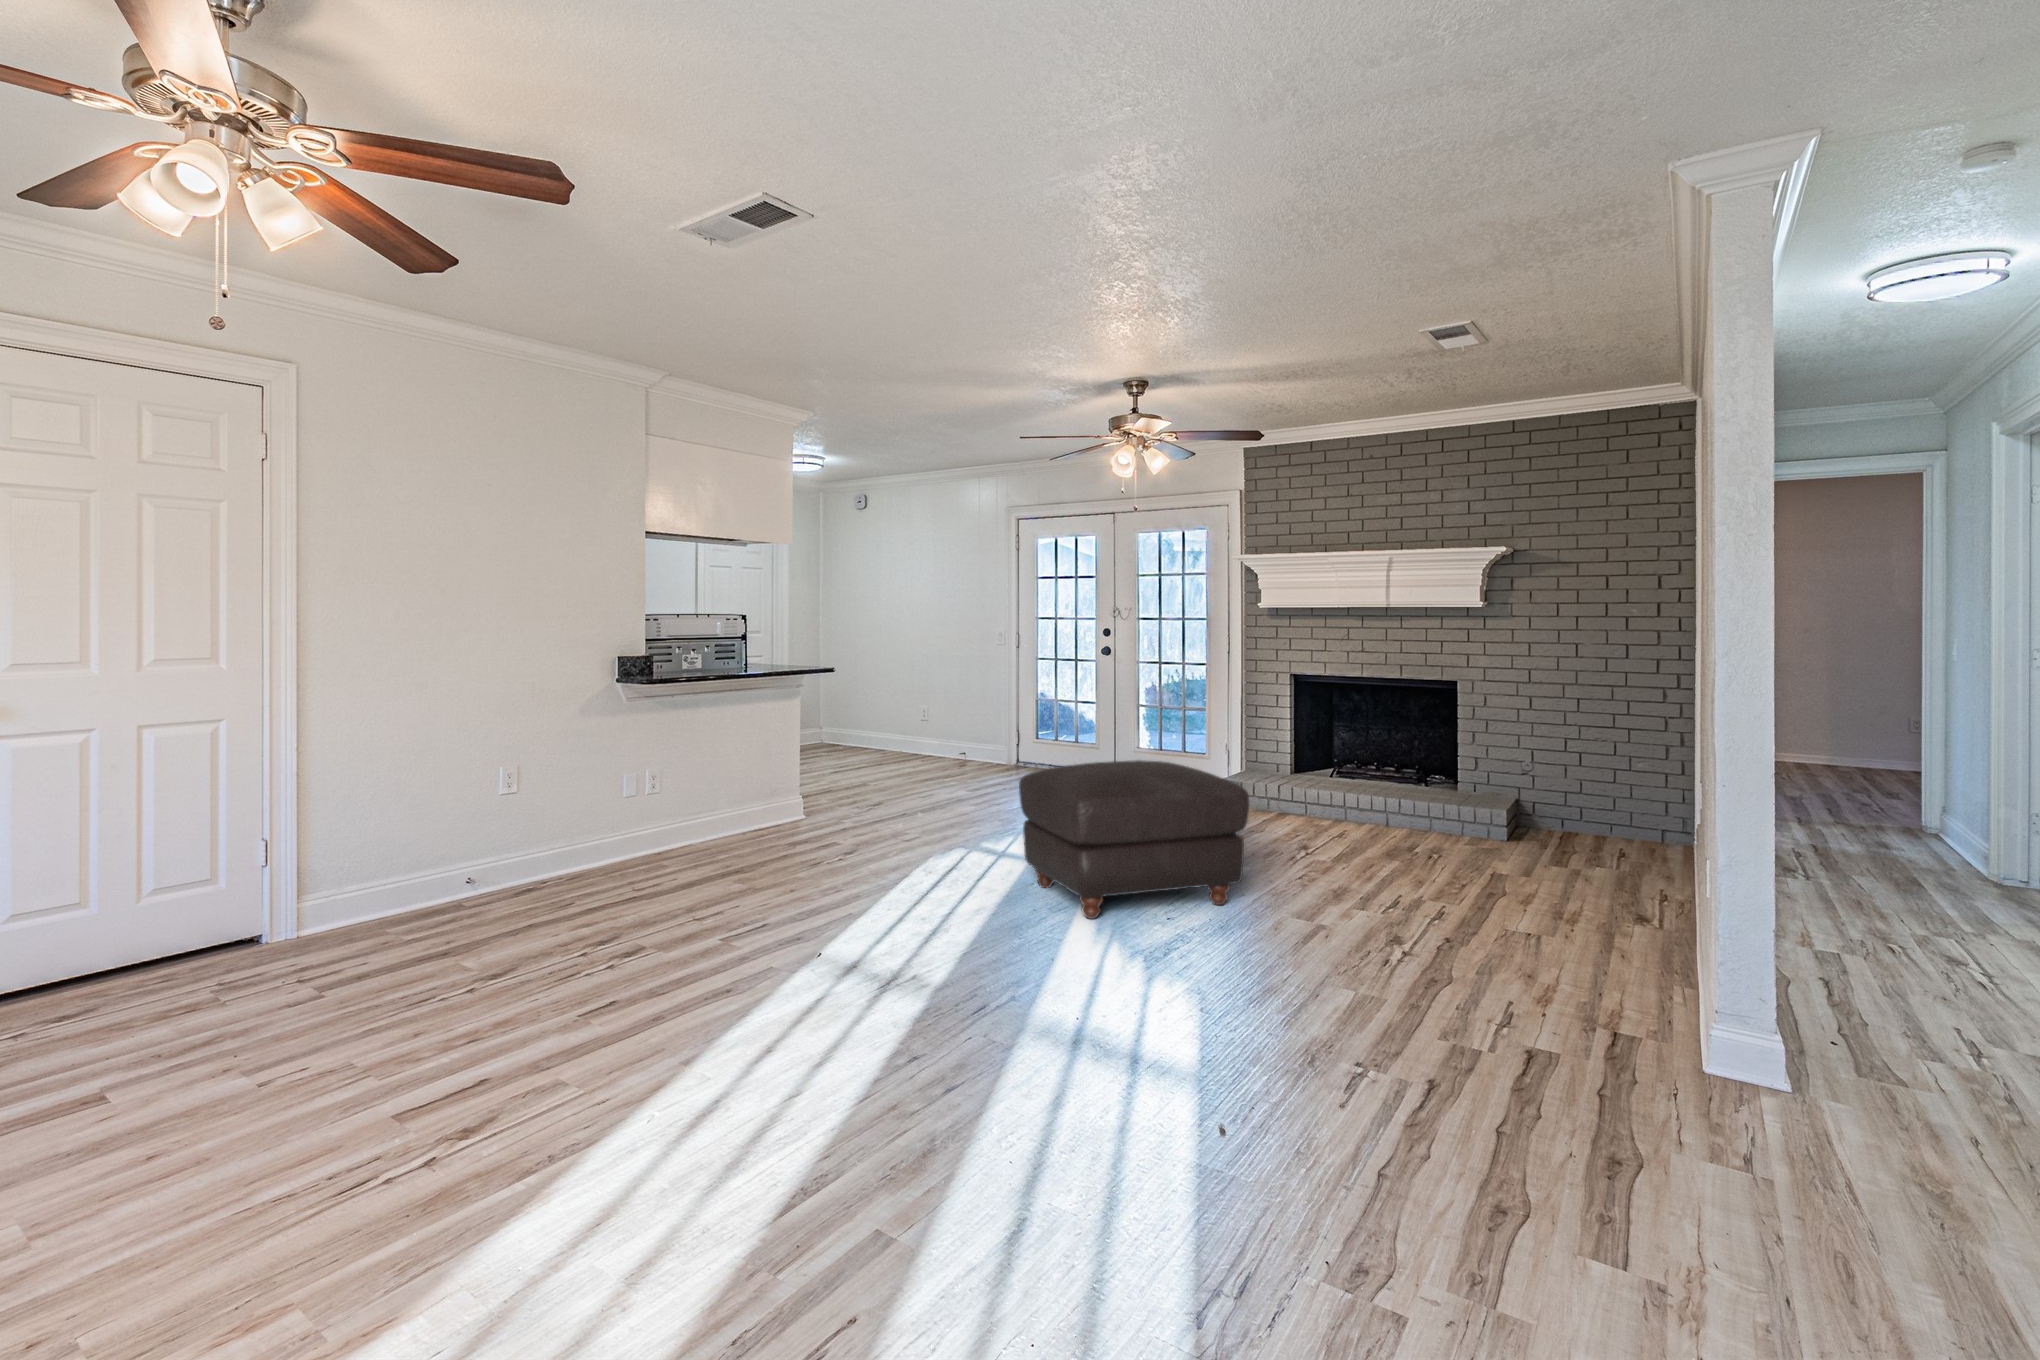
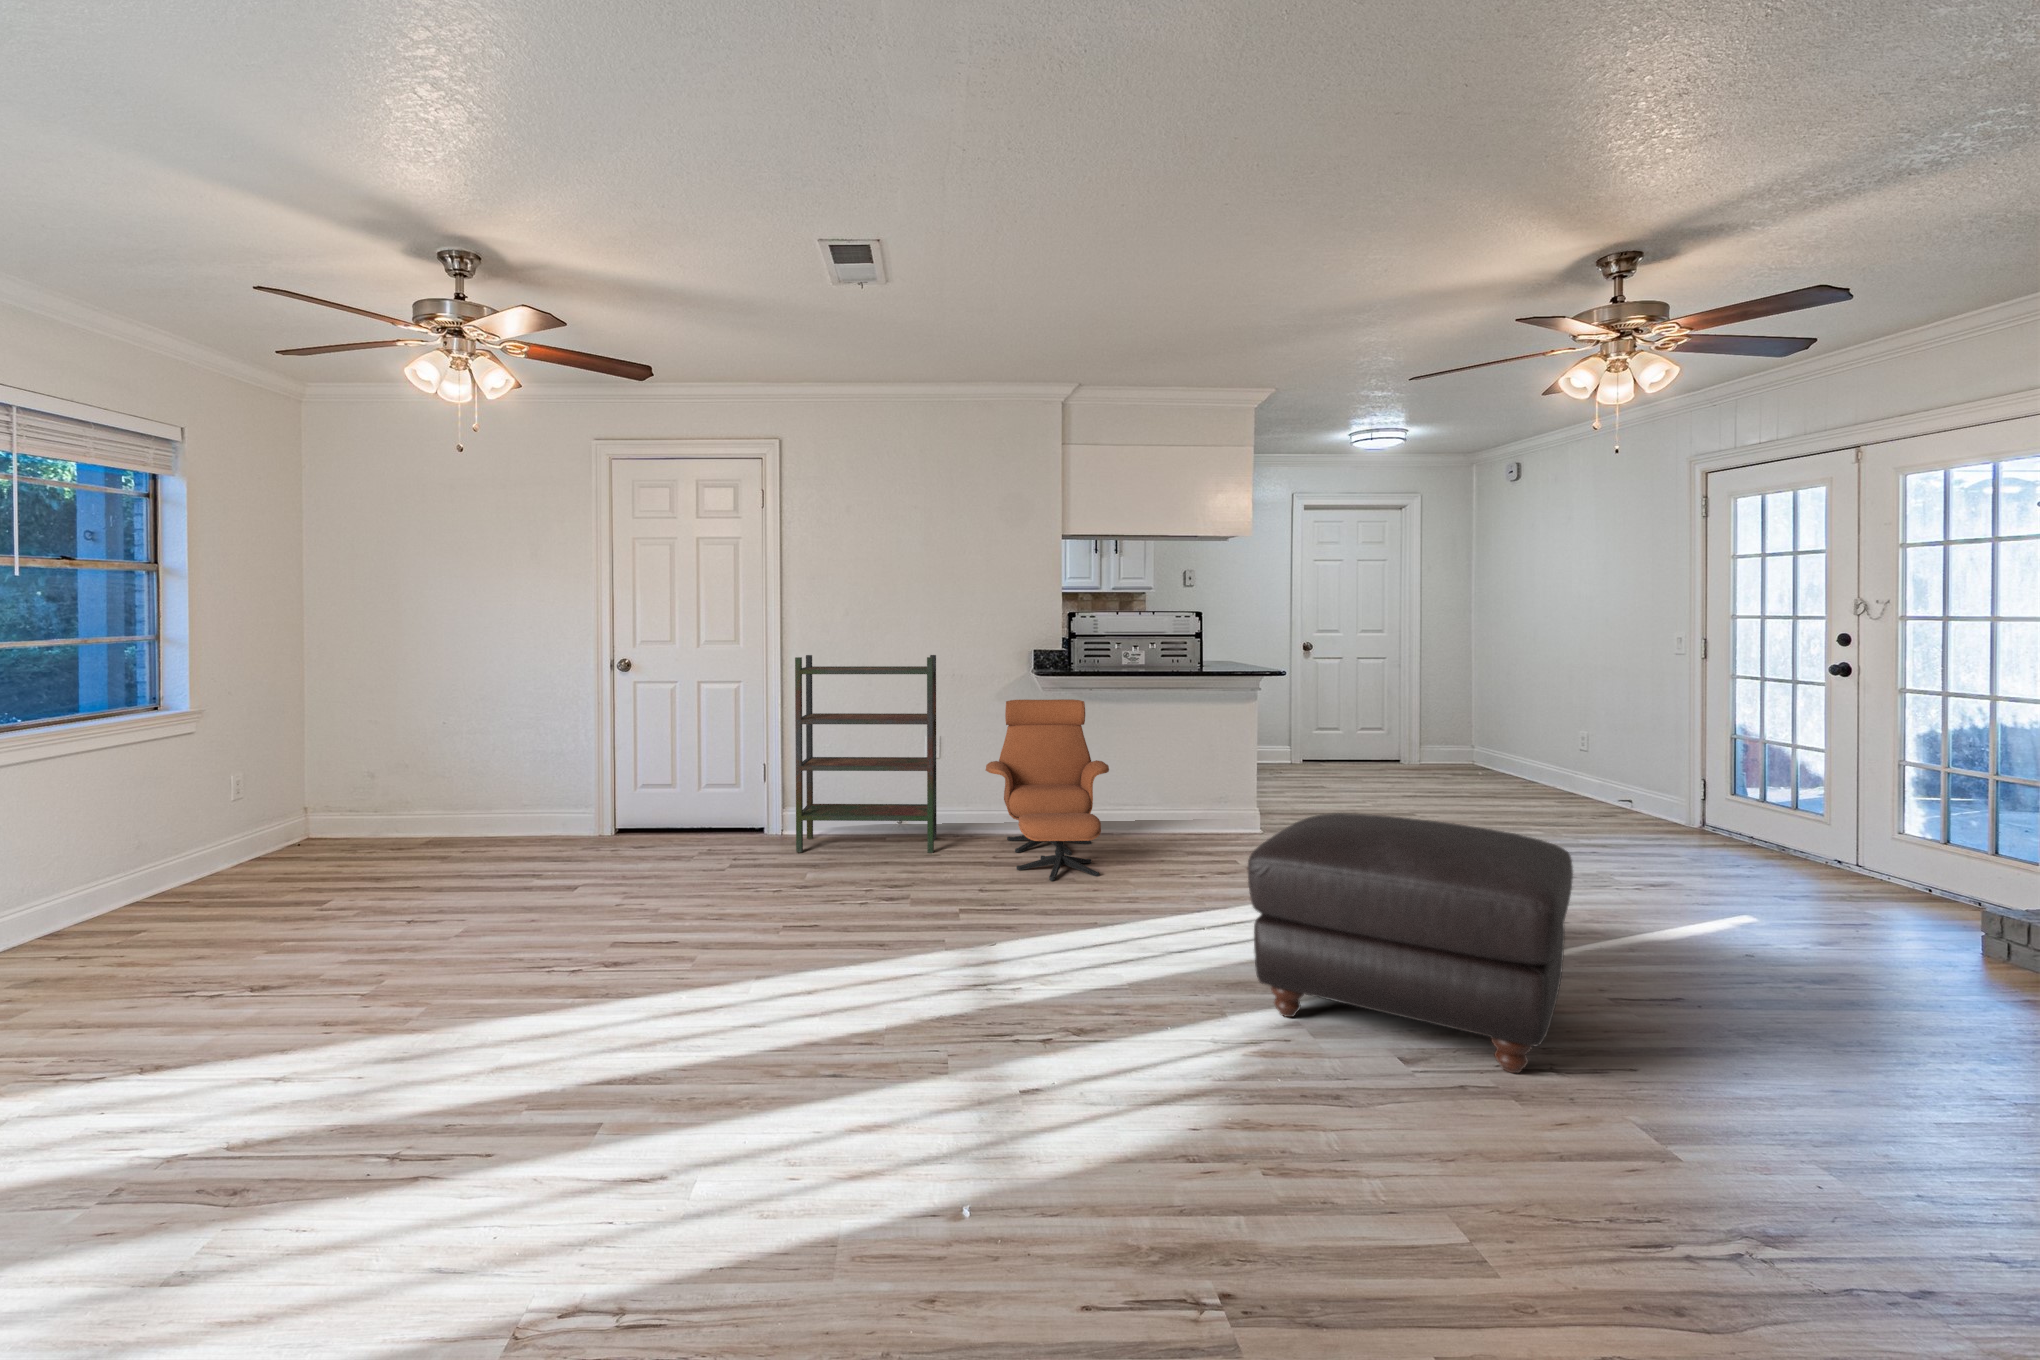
bookshelf: none [338,665,557,947] -> present [795,655,937,853]
lounge chair: none [583,707,767,892] -> present [986,699,1109,881]

